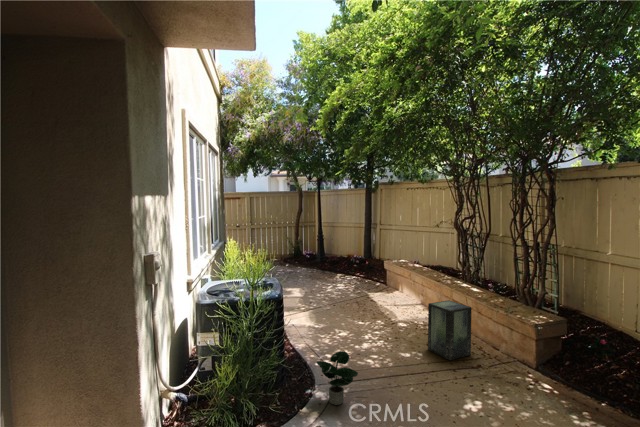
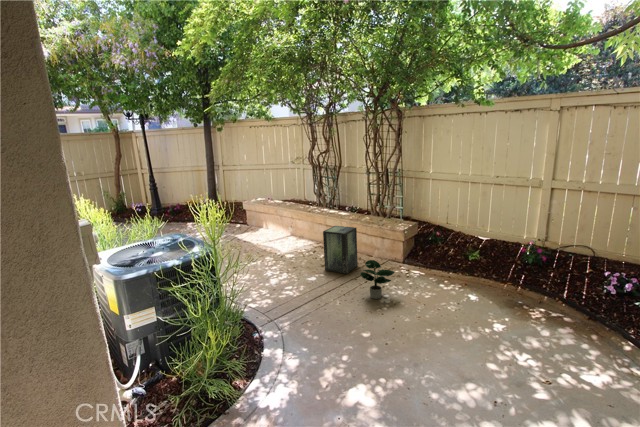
potted plant: present [317,351,358,405] -> present [360,260,395,299]

